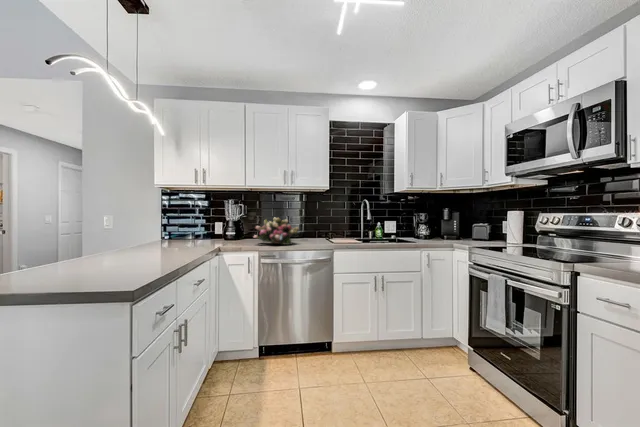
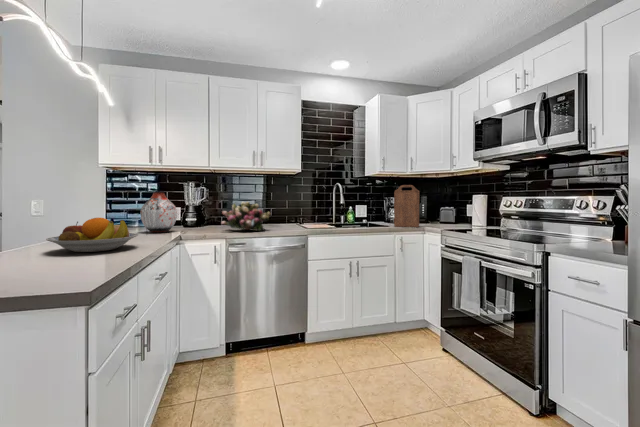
cutting board: none [421,201,447,243] -> present [394,185,419,227]
vase: none [187,210,218,244] -> present [140,193,177,232]
fruit bowl: none [95,232,172,262] -> present [46,218,138,252]

